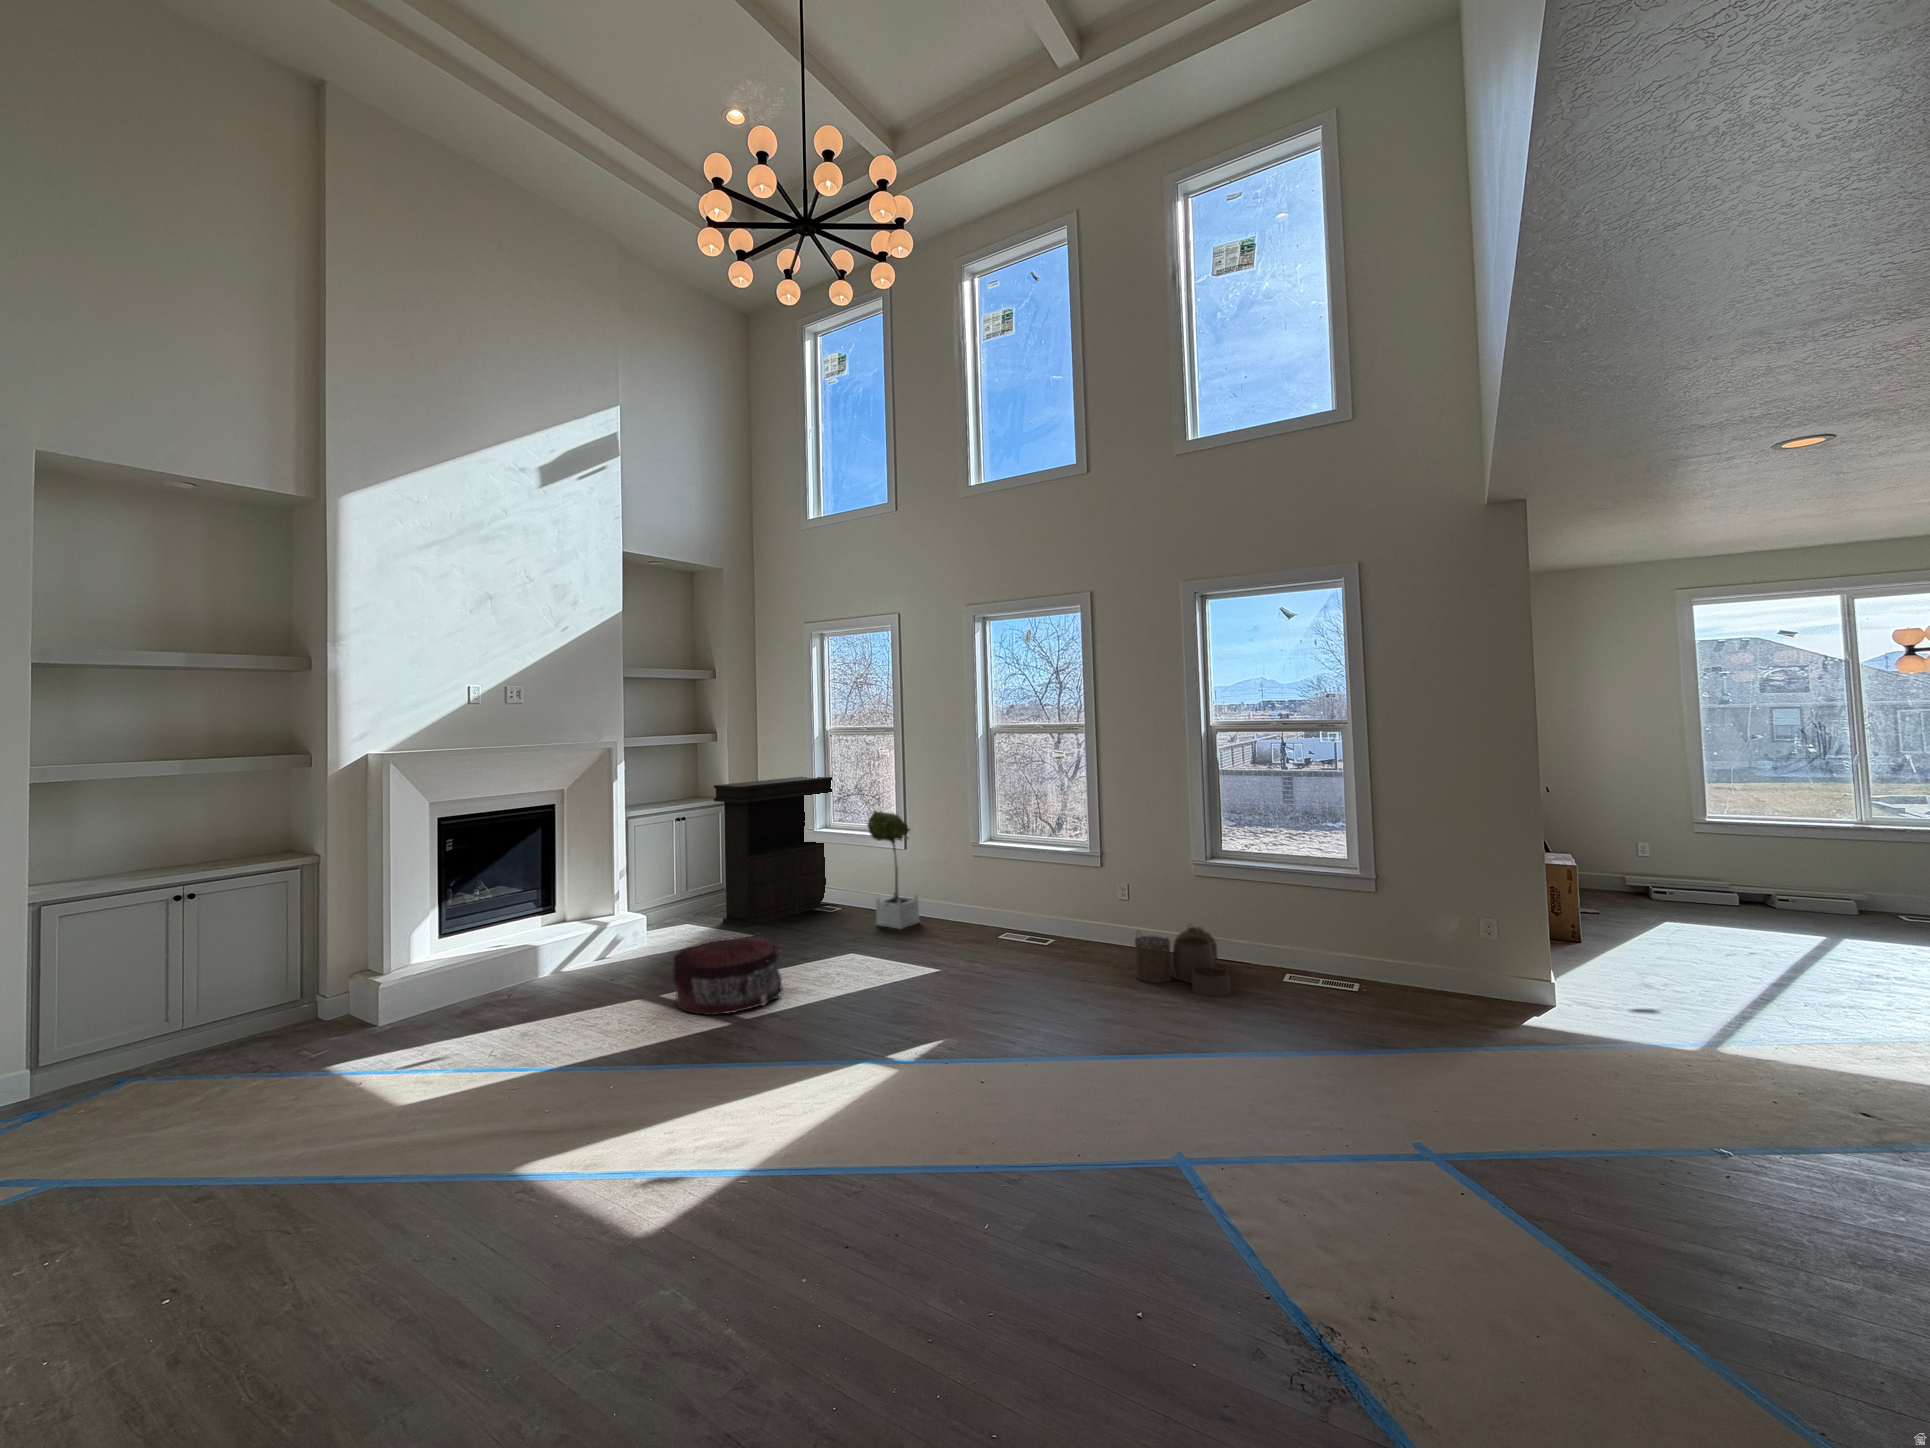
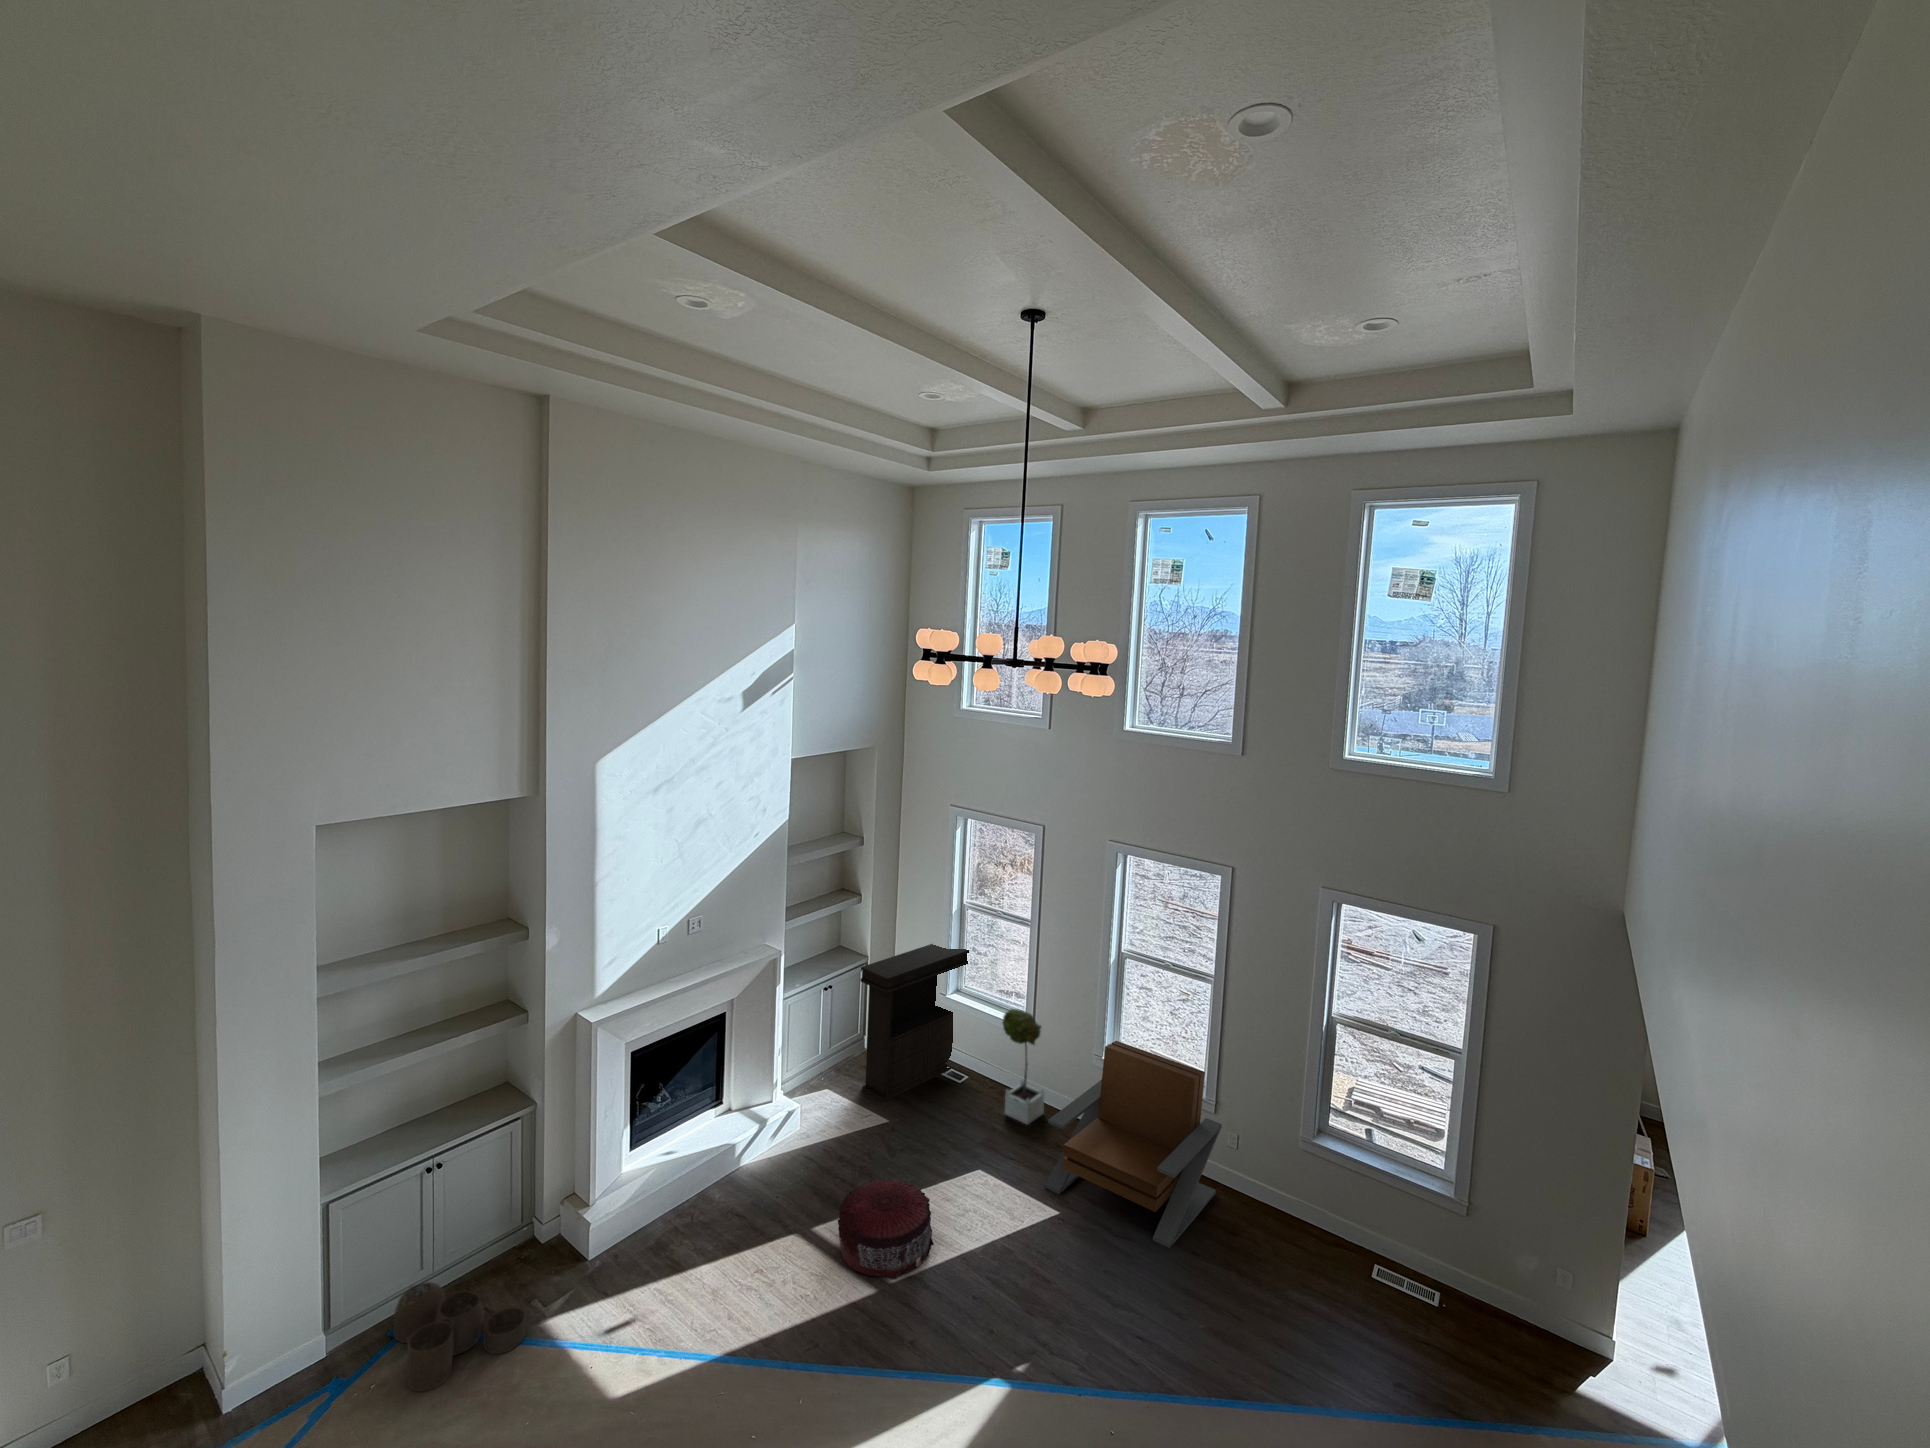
lounge chair: none [913,812,1104,982] -> present [1045,1041,1222,1248]
woven basket: present [1135,927,1230,996] -> present [393,1282,526,1391]

